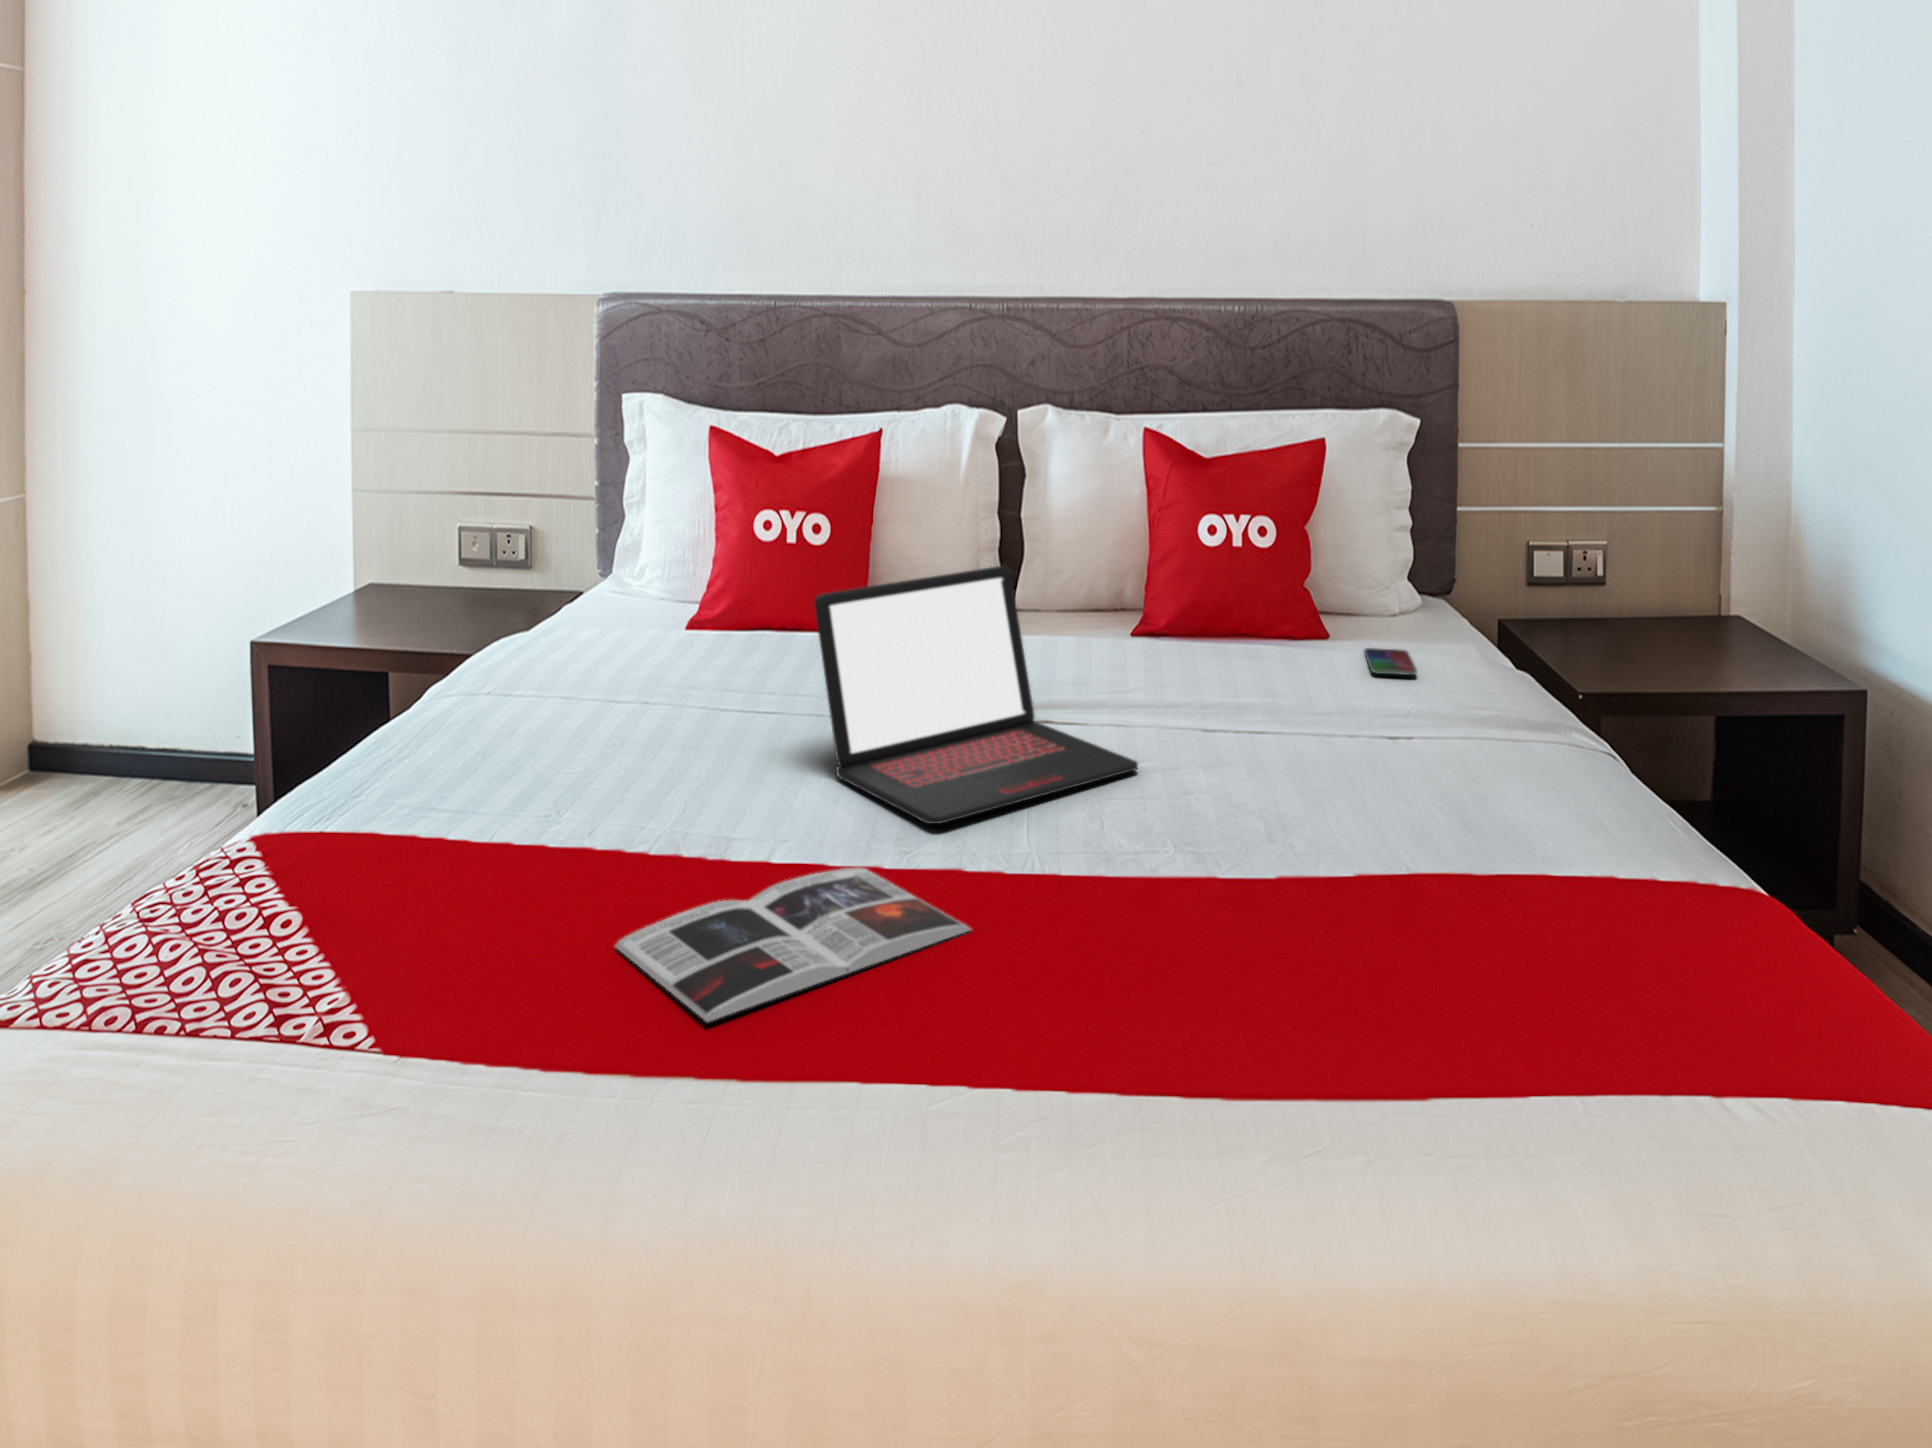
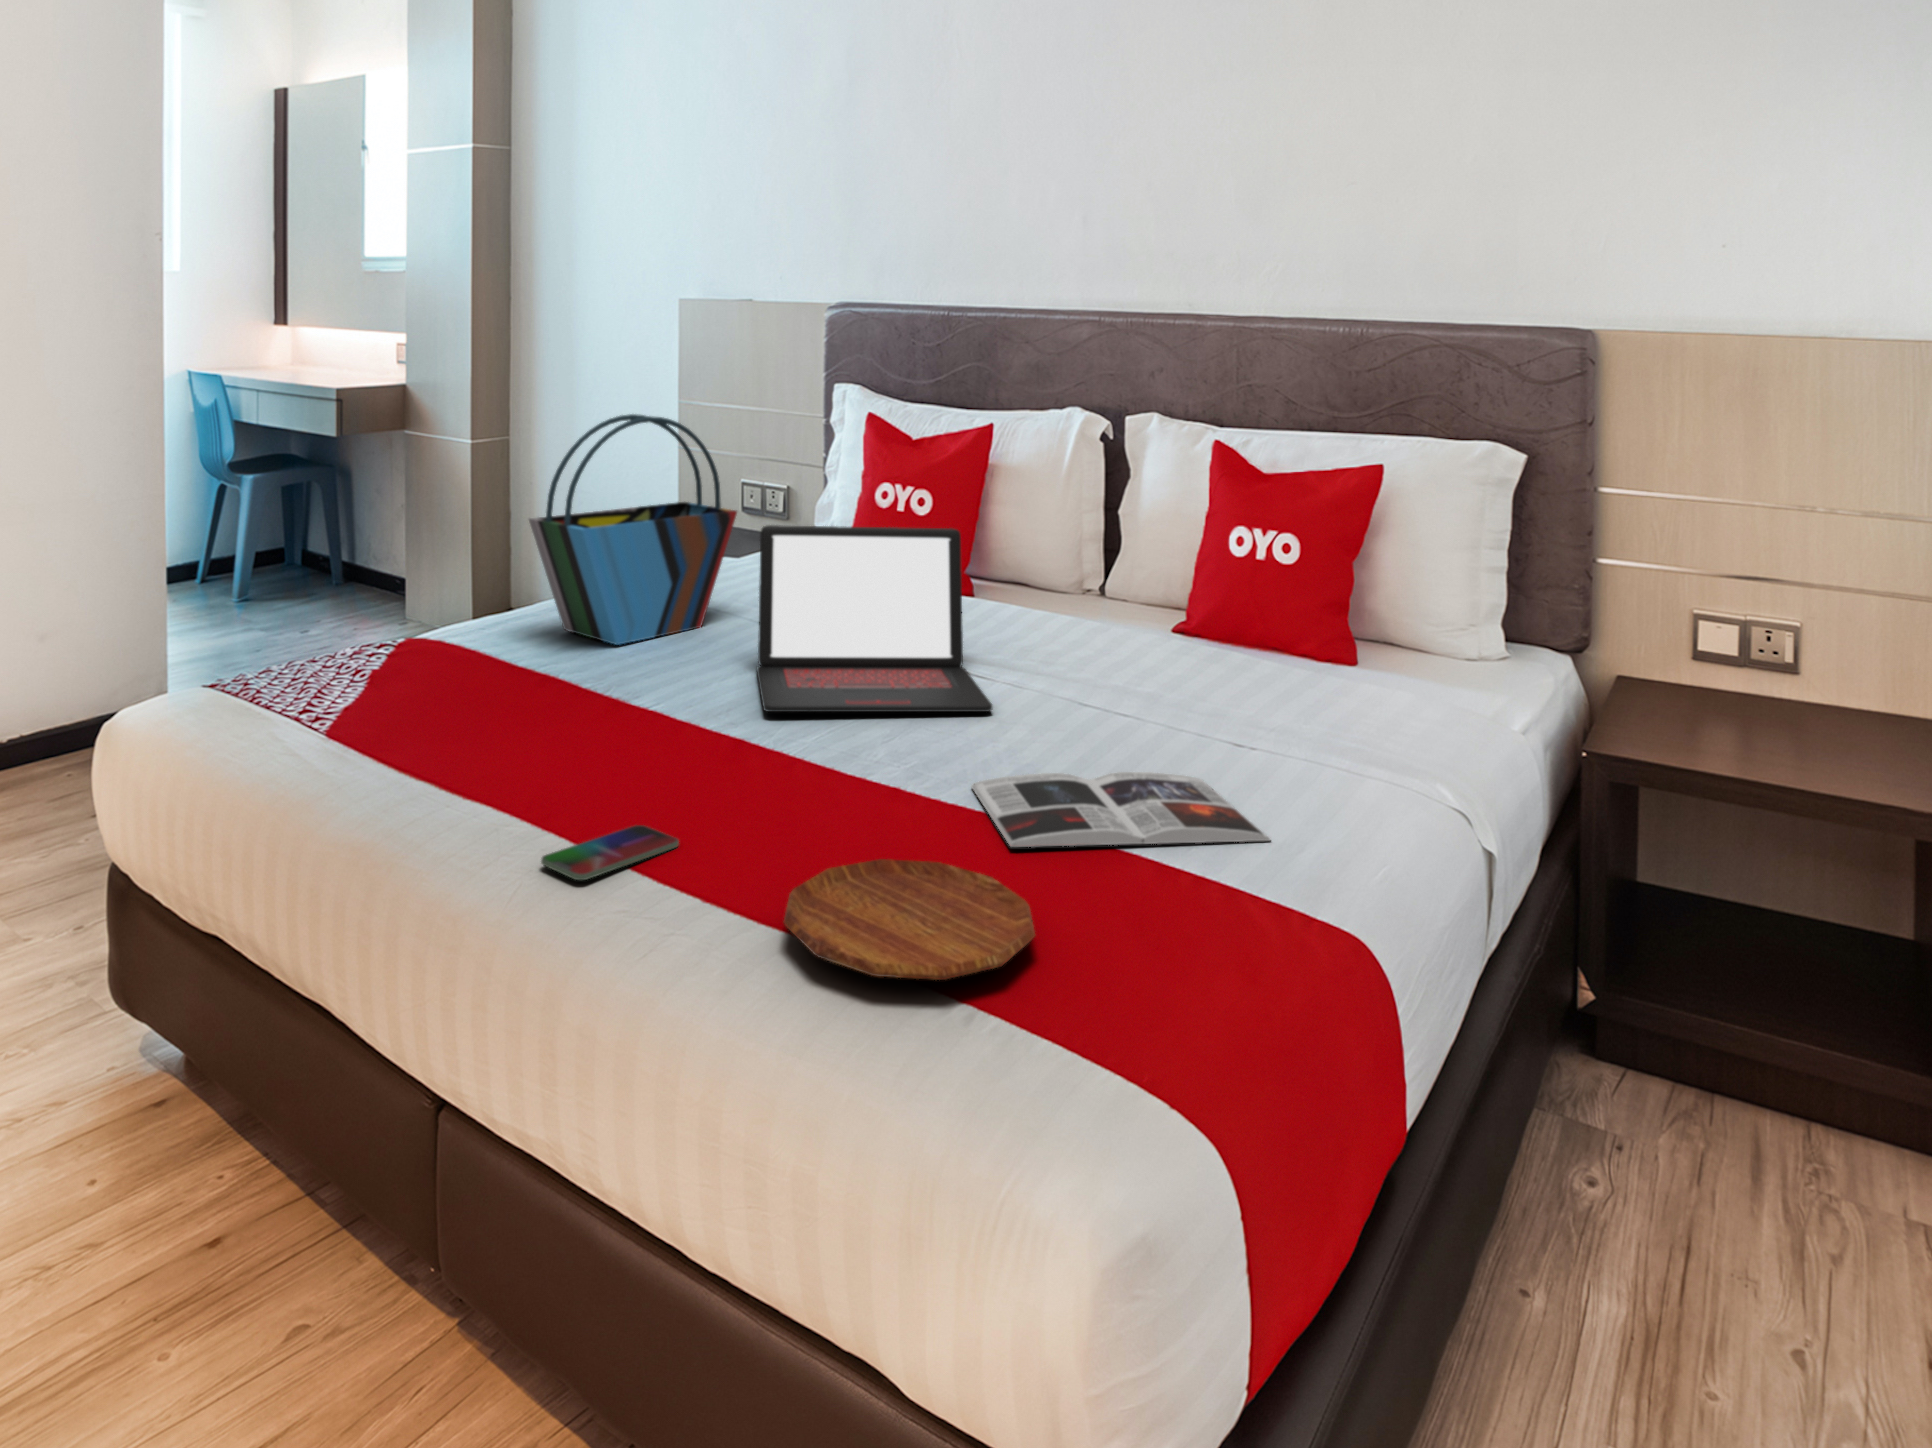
tote bag: none [479,469,692,775] -> present [529,414,737,645]
smartphone: present [1364,648,1417,675] -> present [541,825,679,880]
magazine: present [616,868,971,1022] -> present [972,772,1270,847]
tray: none [1317,956,1603,1100] -> present [784,859,1035,980]

